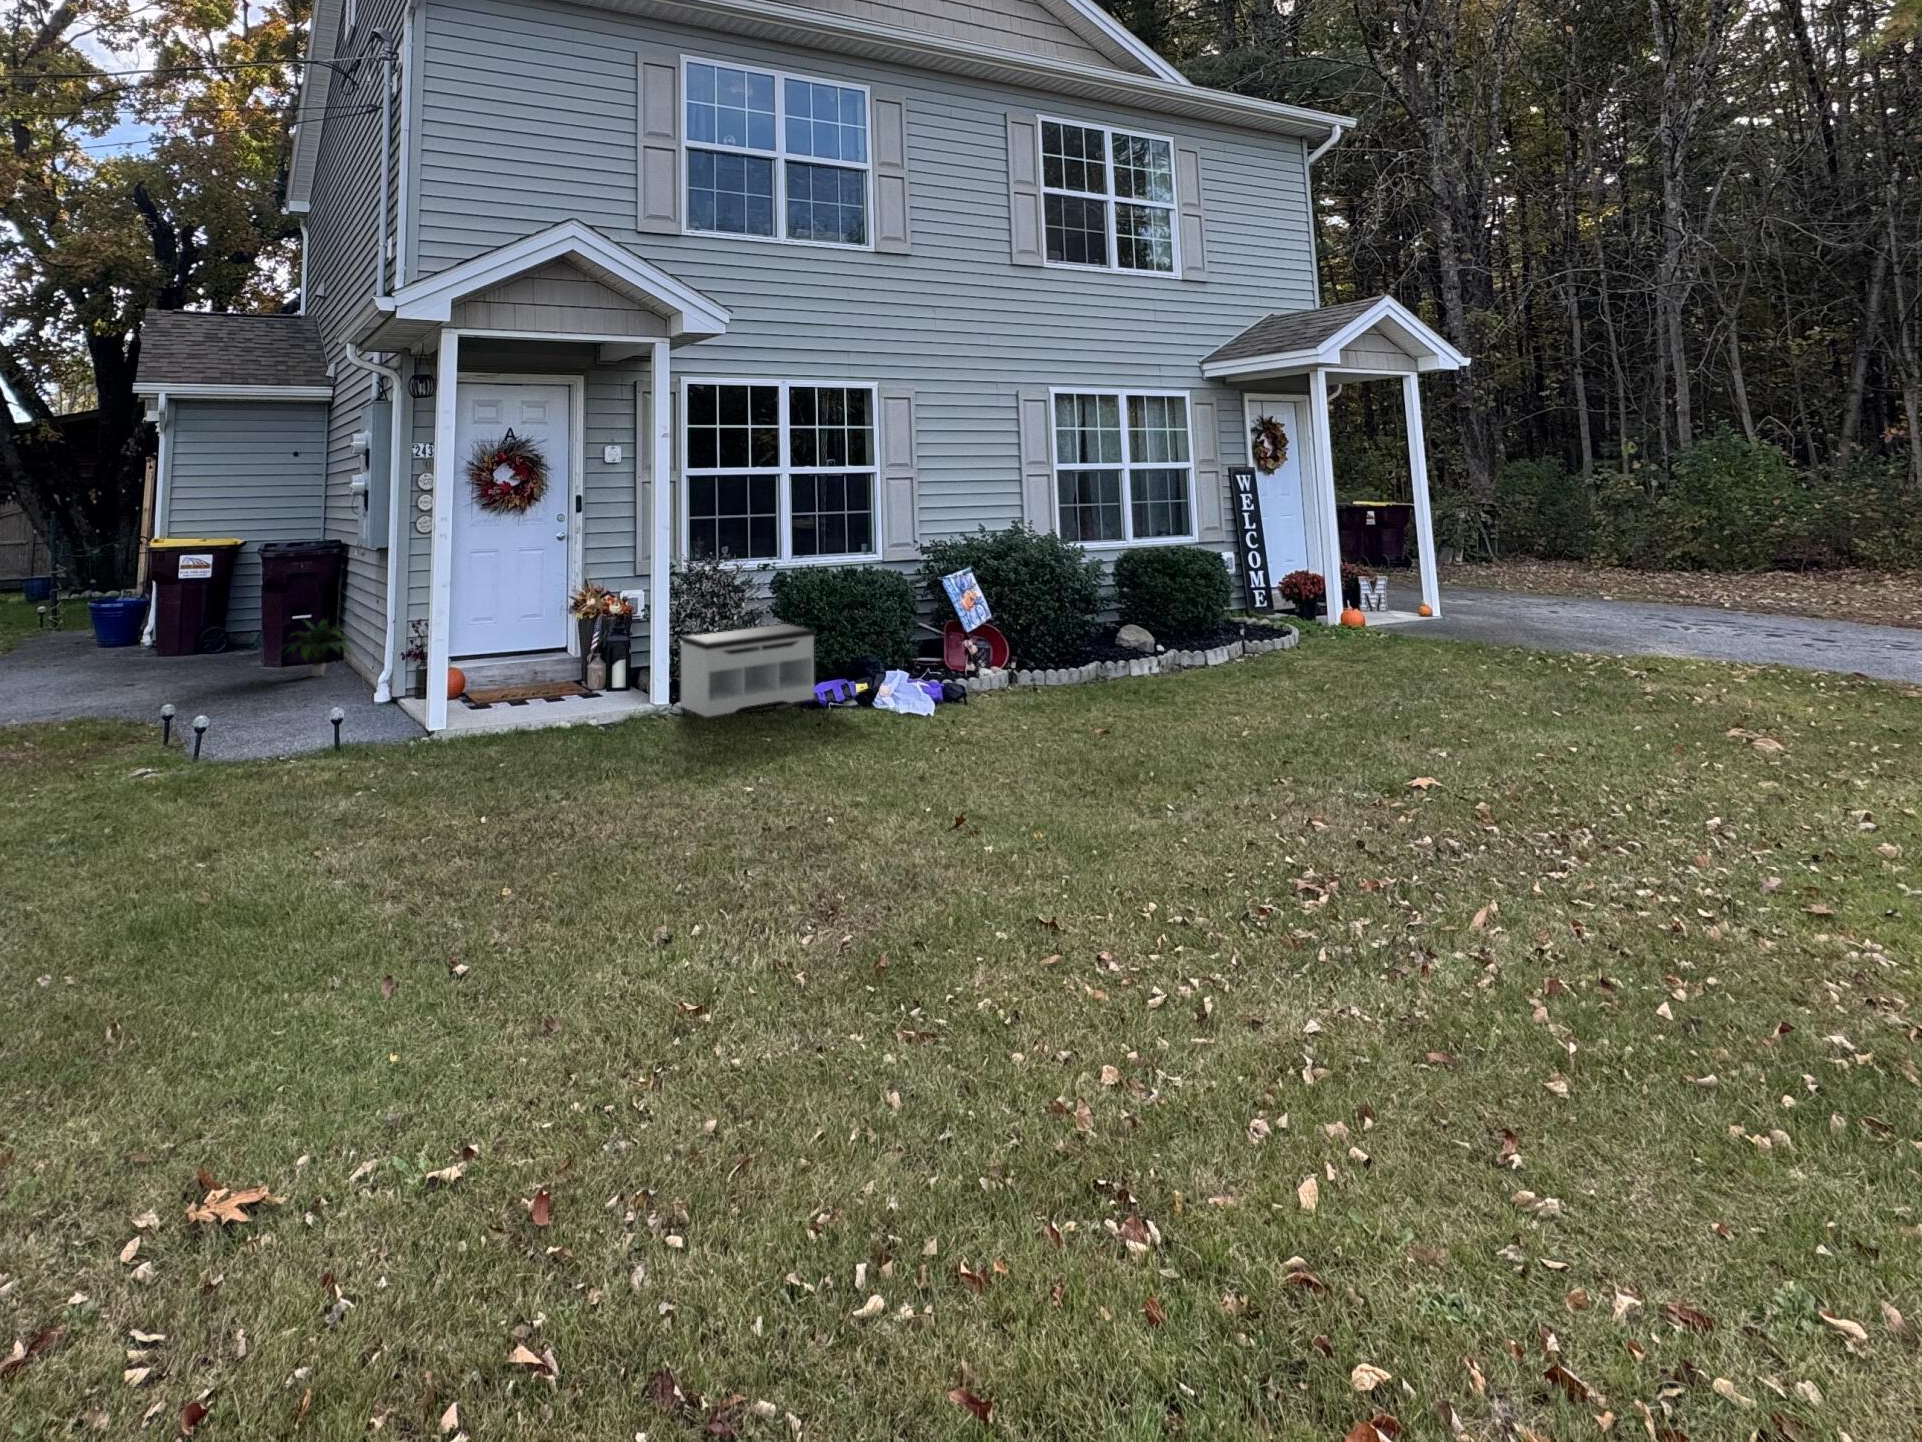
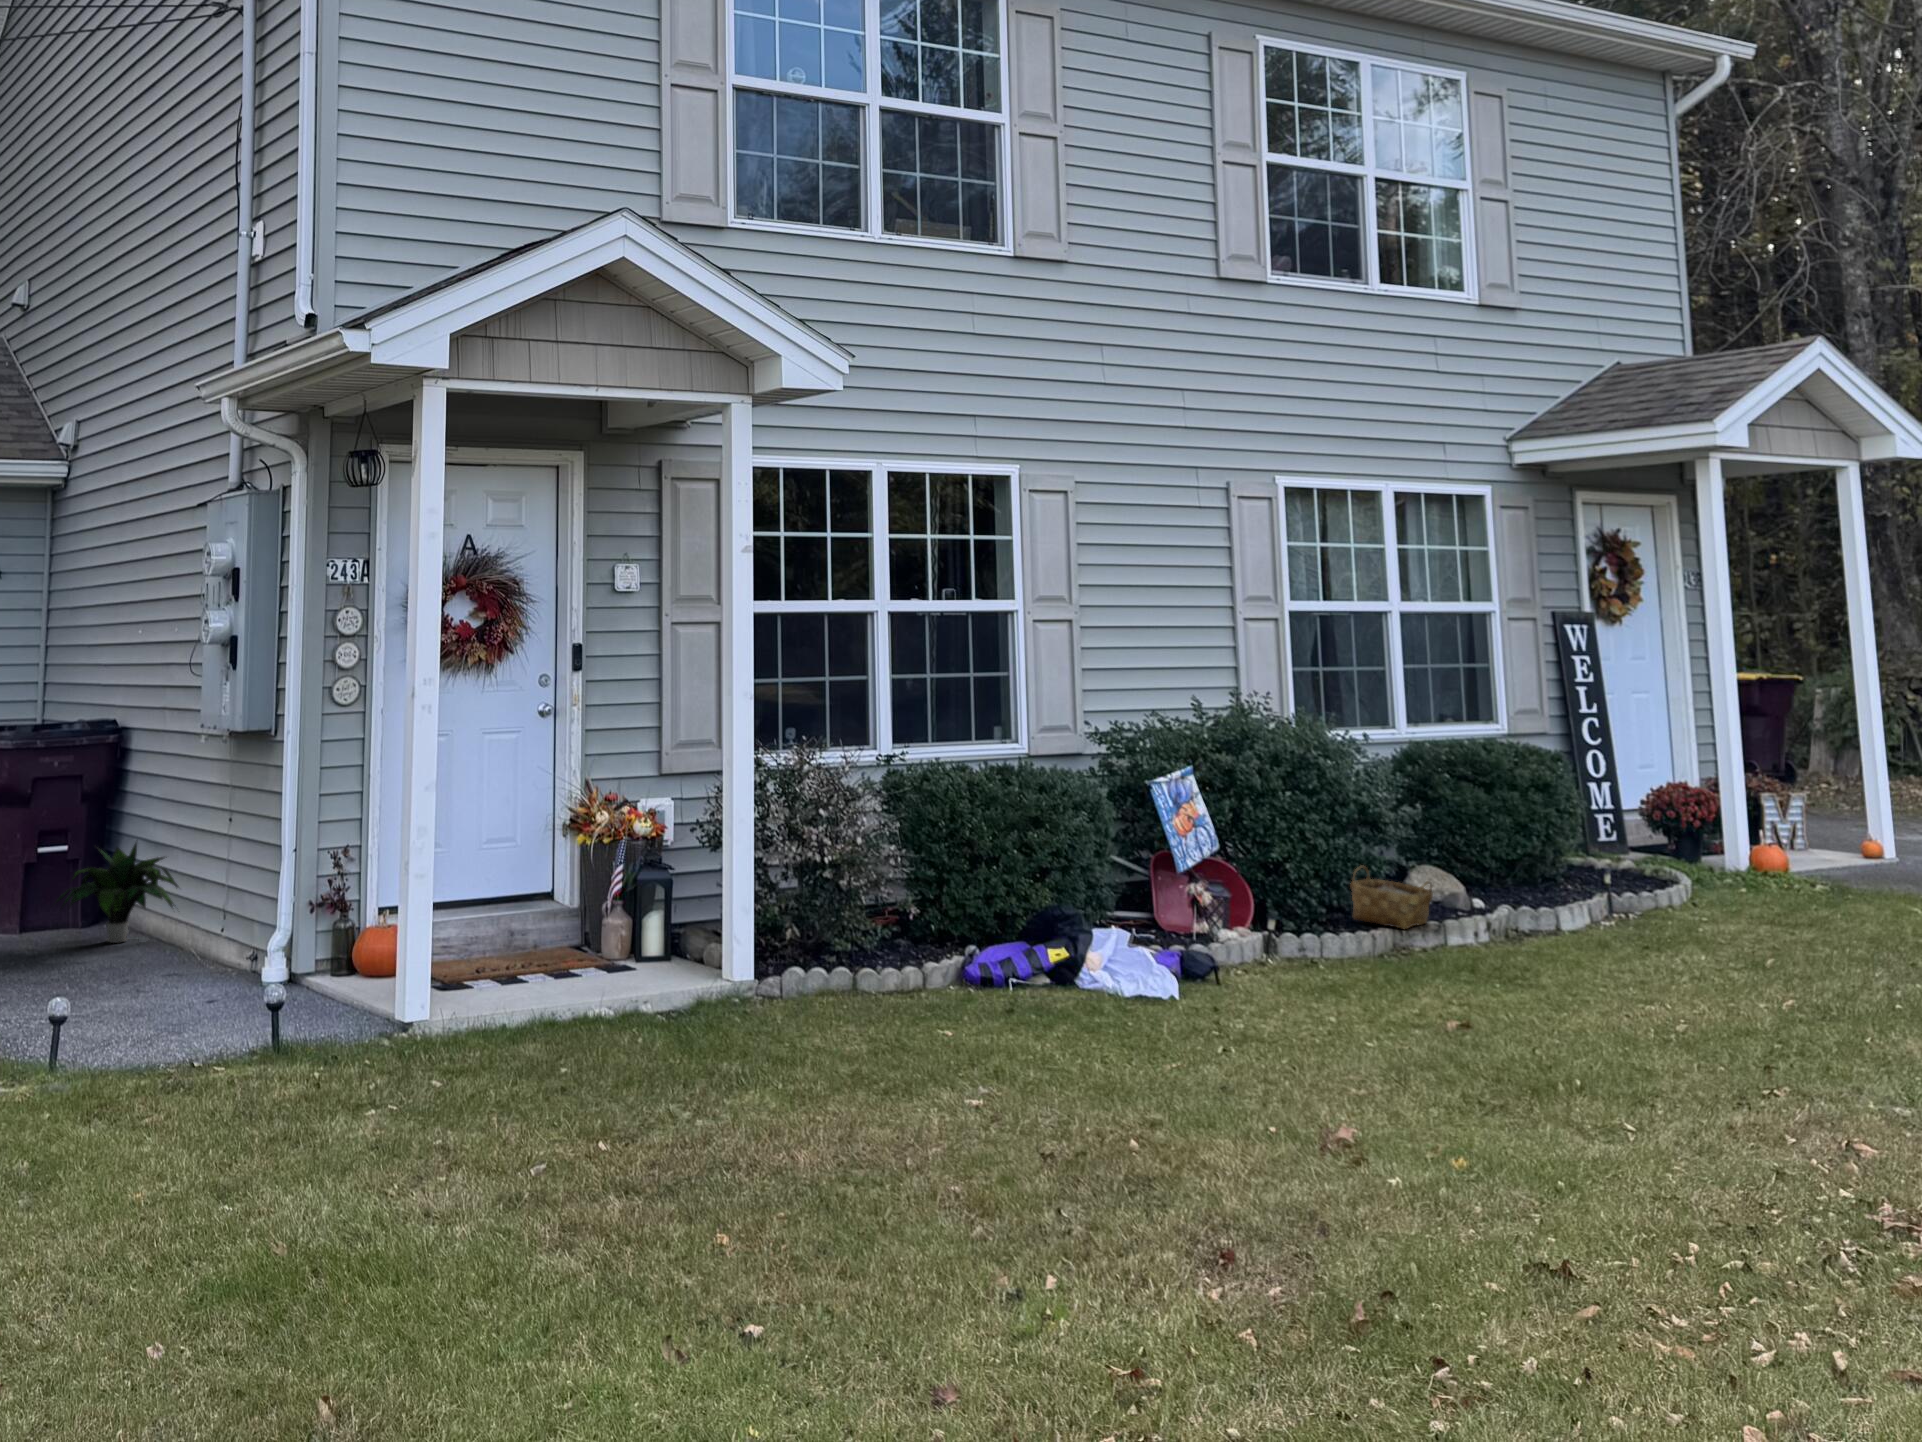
bench: present [681,624,814,717] -> none [767,855,974,1001]
woven basket: none [1072,627,1123,668] -> present [1350,866,1433,929]

